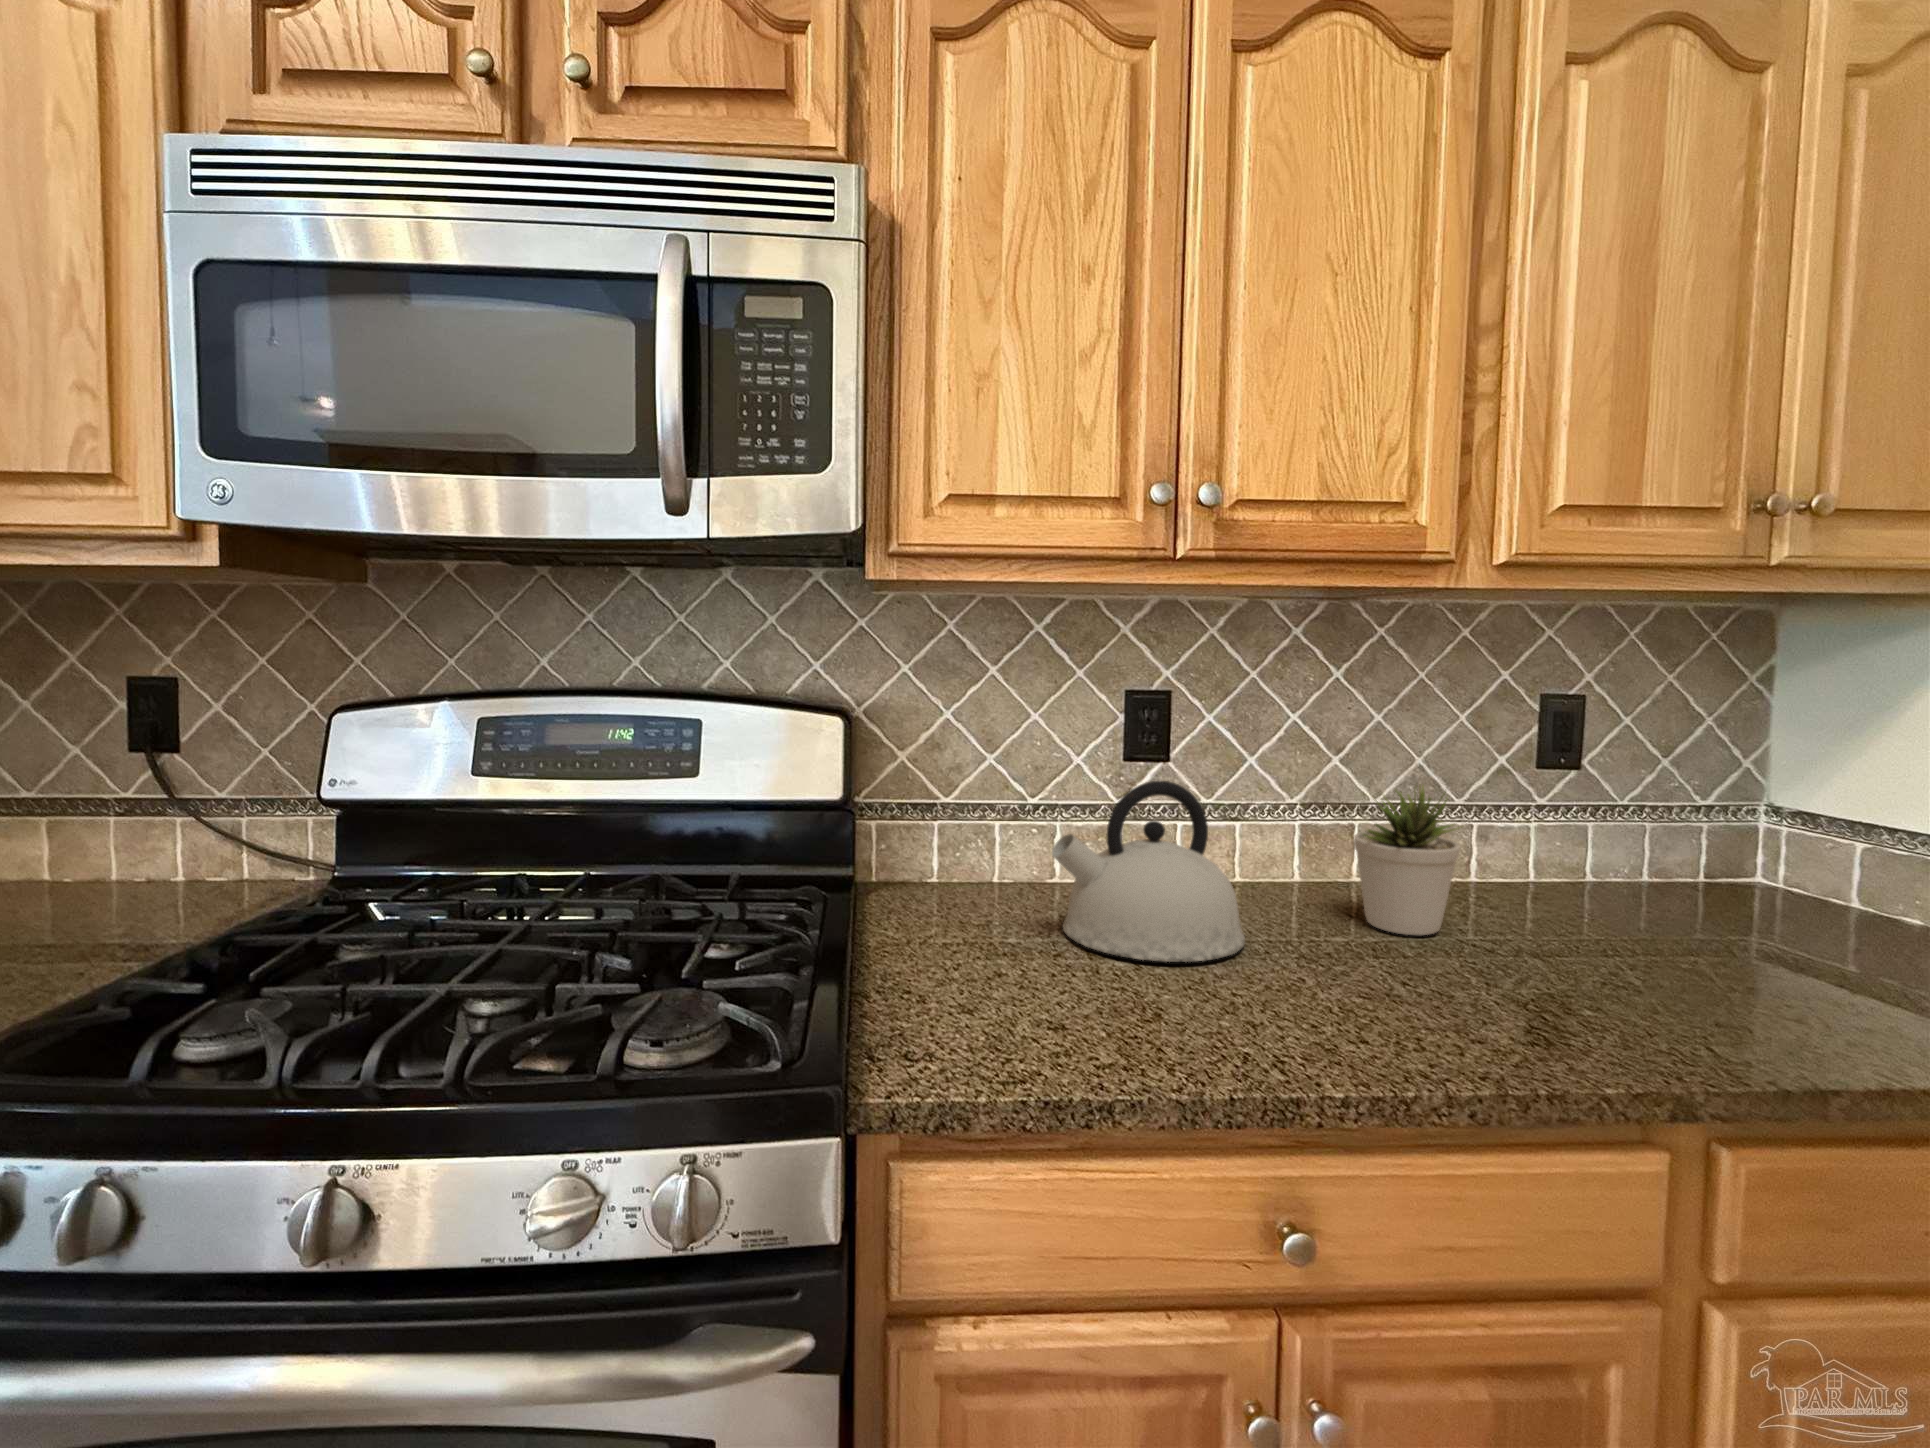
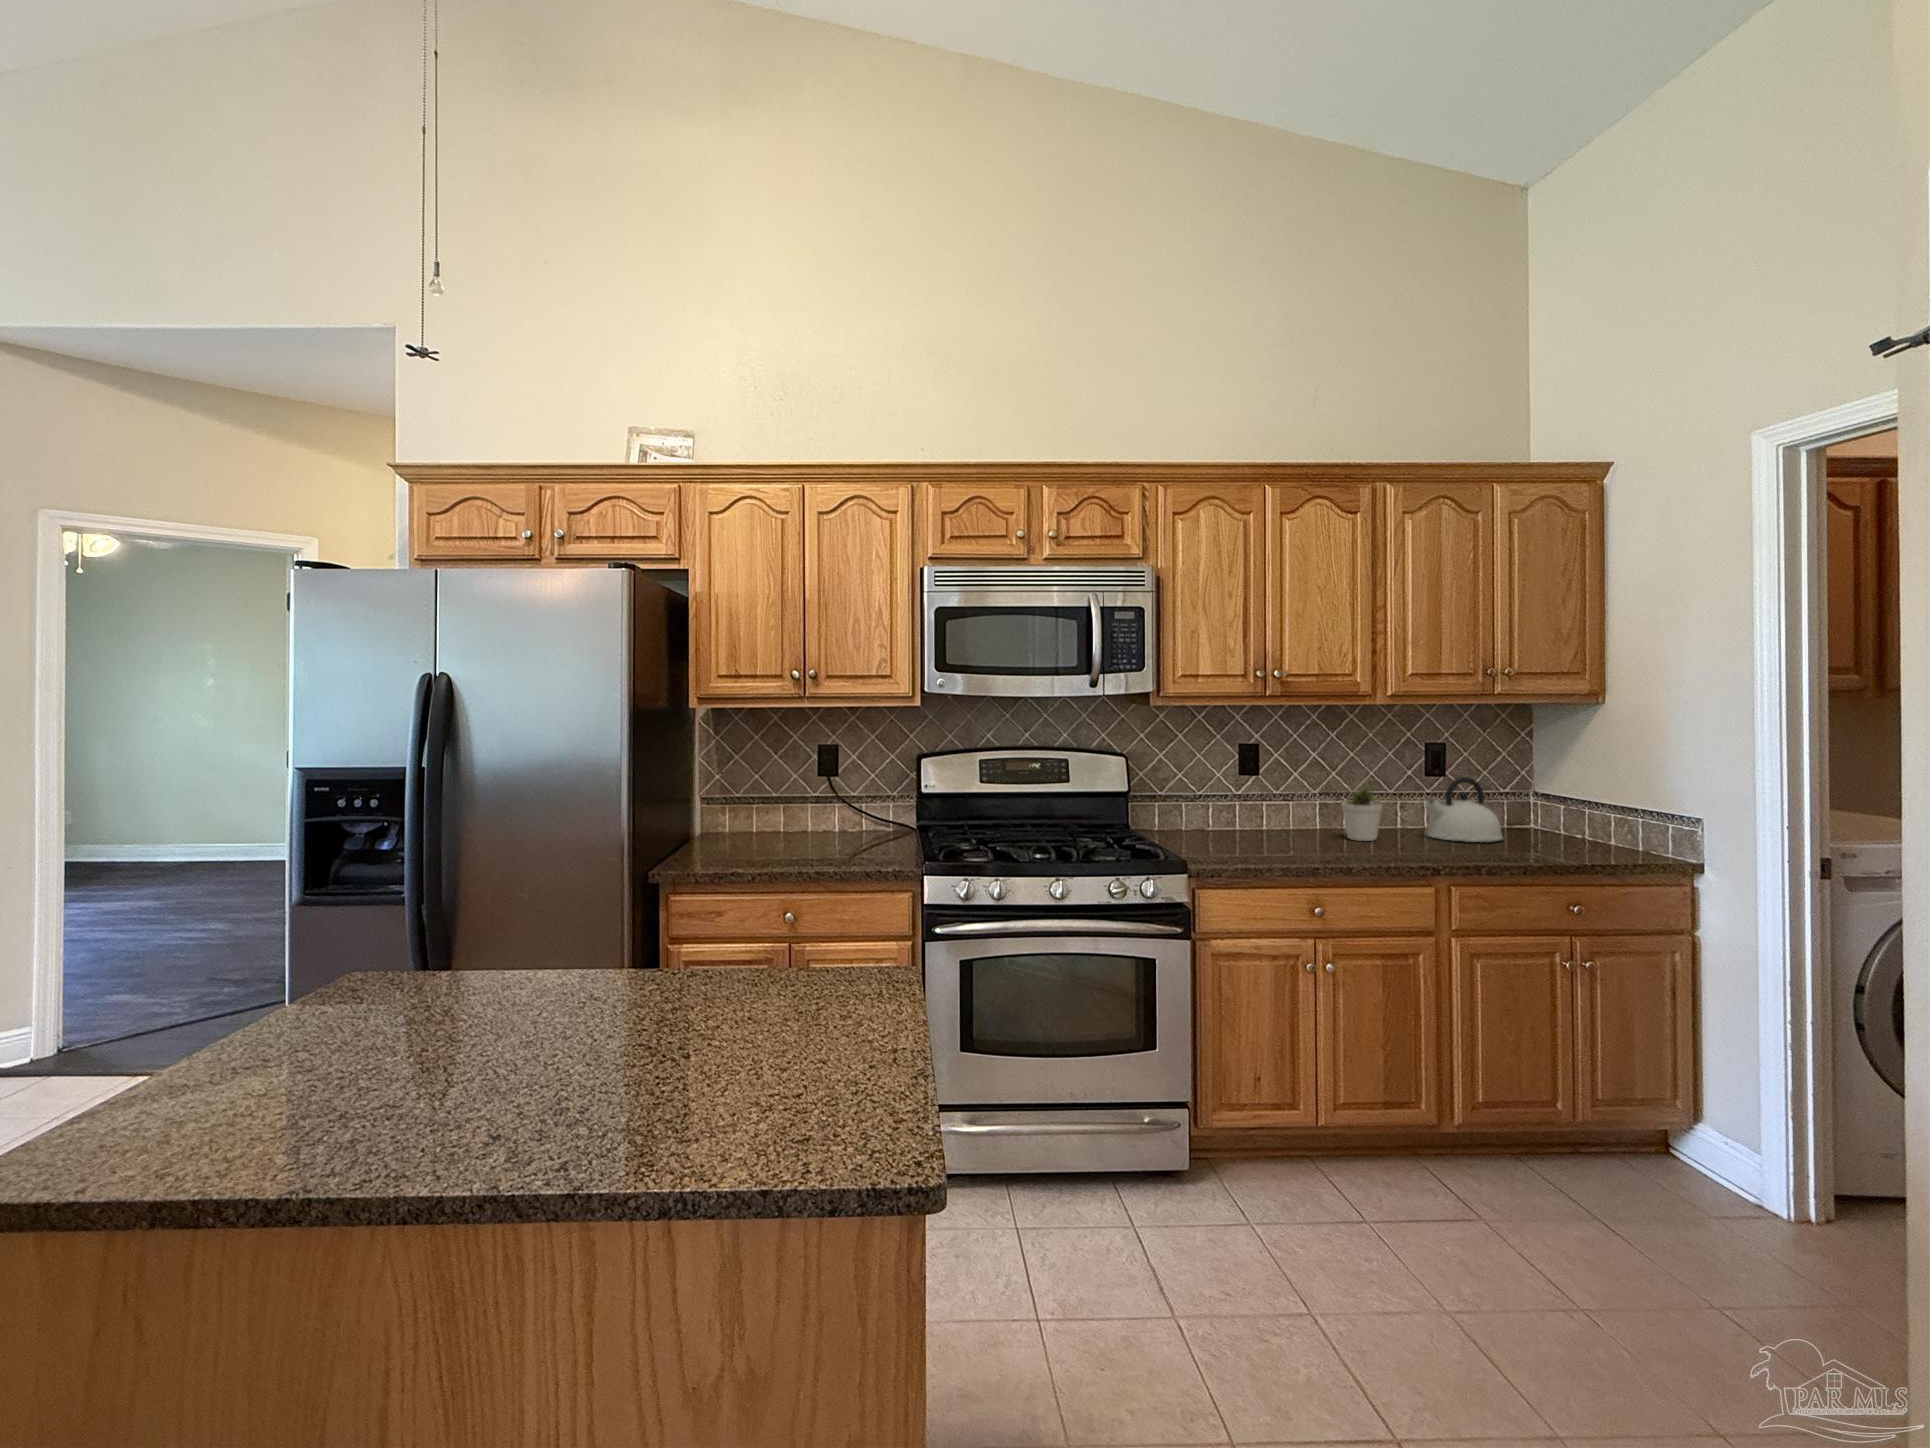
kettle: present [1052,781,1245,962] -> present [1425,777,1503,842]

